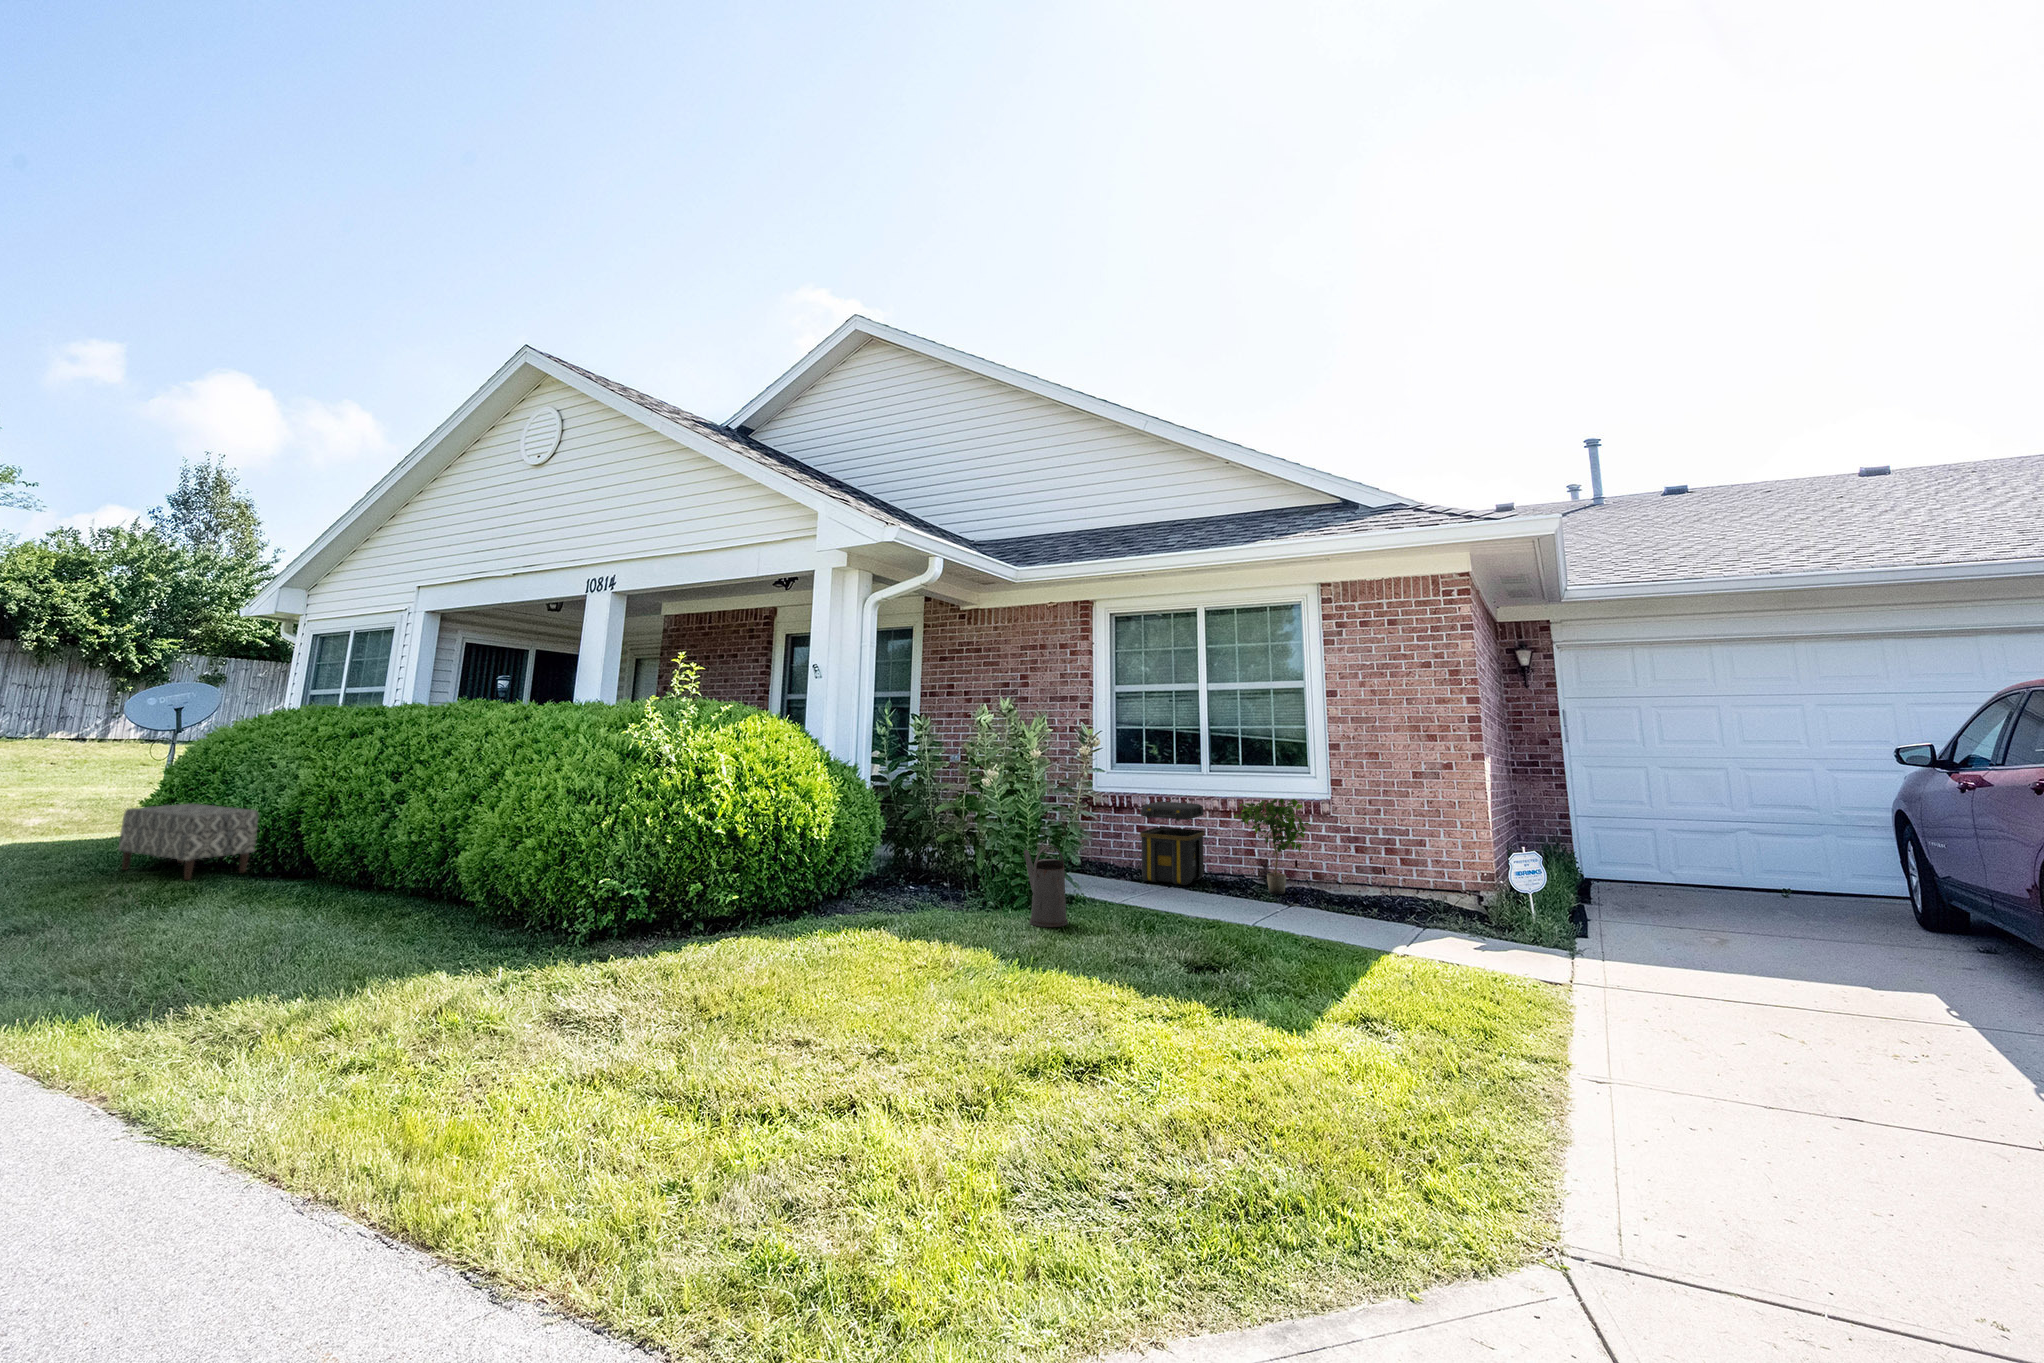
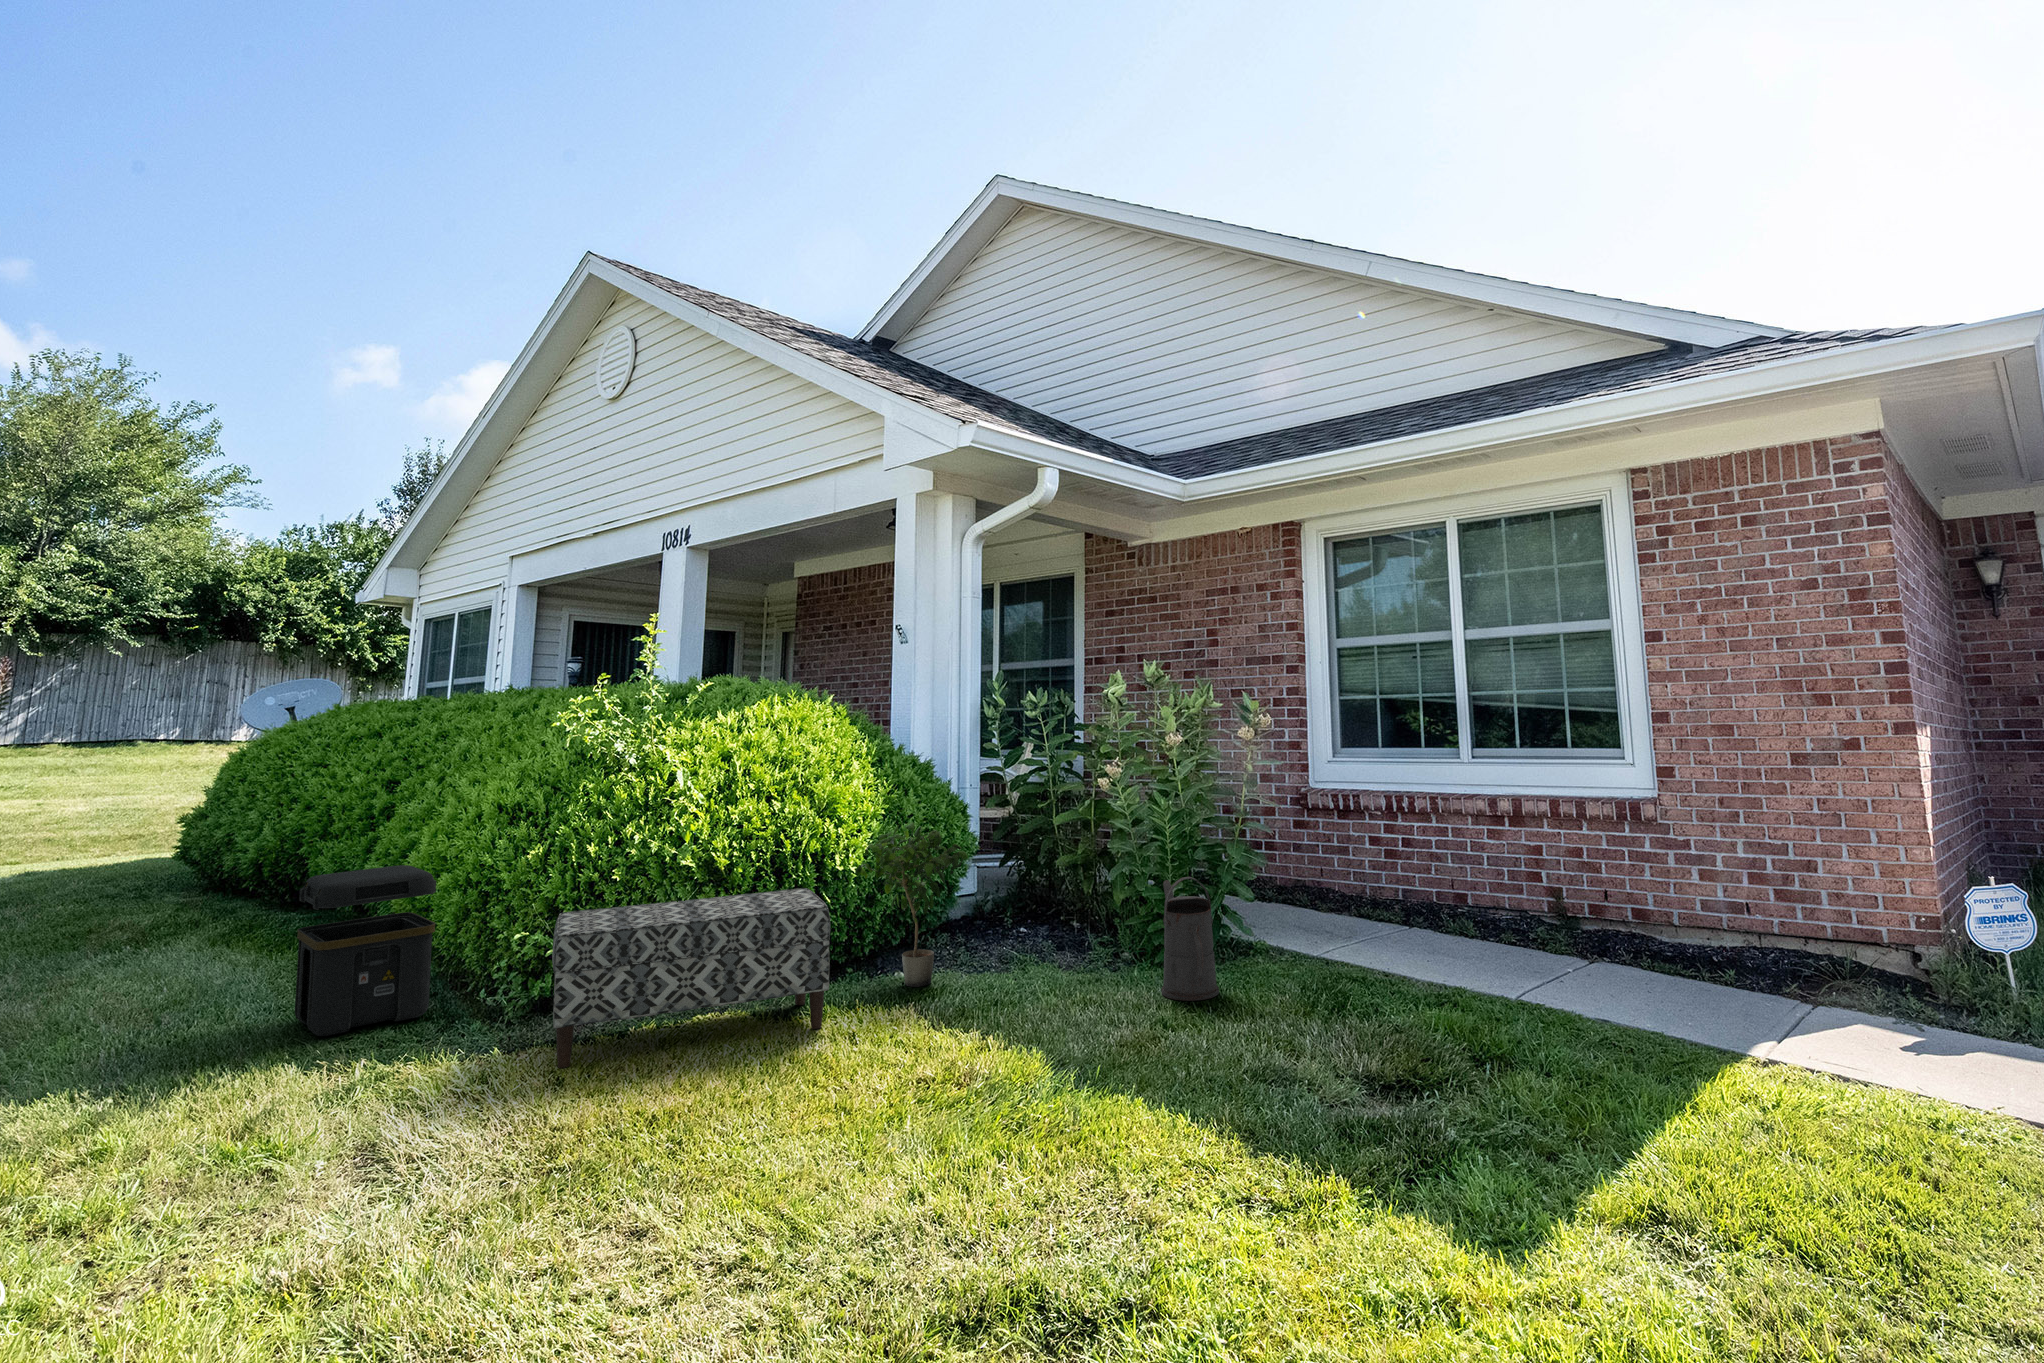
potted plant: present [1234,799,1311,894] -> present [856,823,968,987]
toolbox: present [1140,802,1205,885] -> present [295,865,436,1036]
bench: present [118,803,259,880] -> present [552,888,830,1068]

